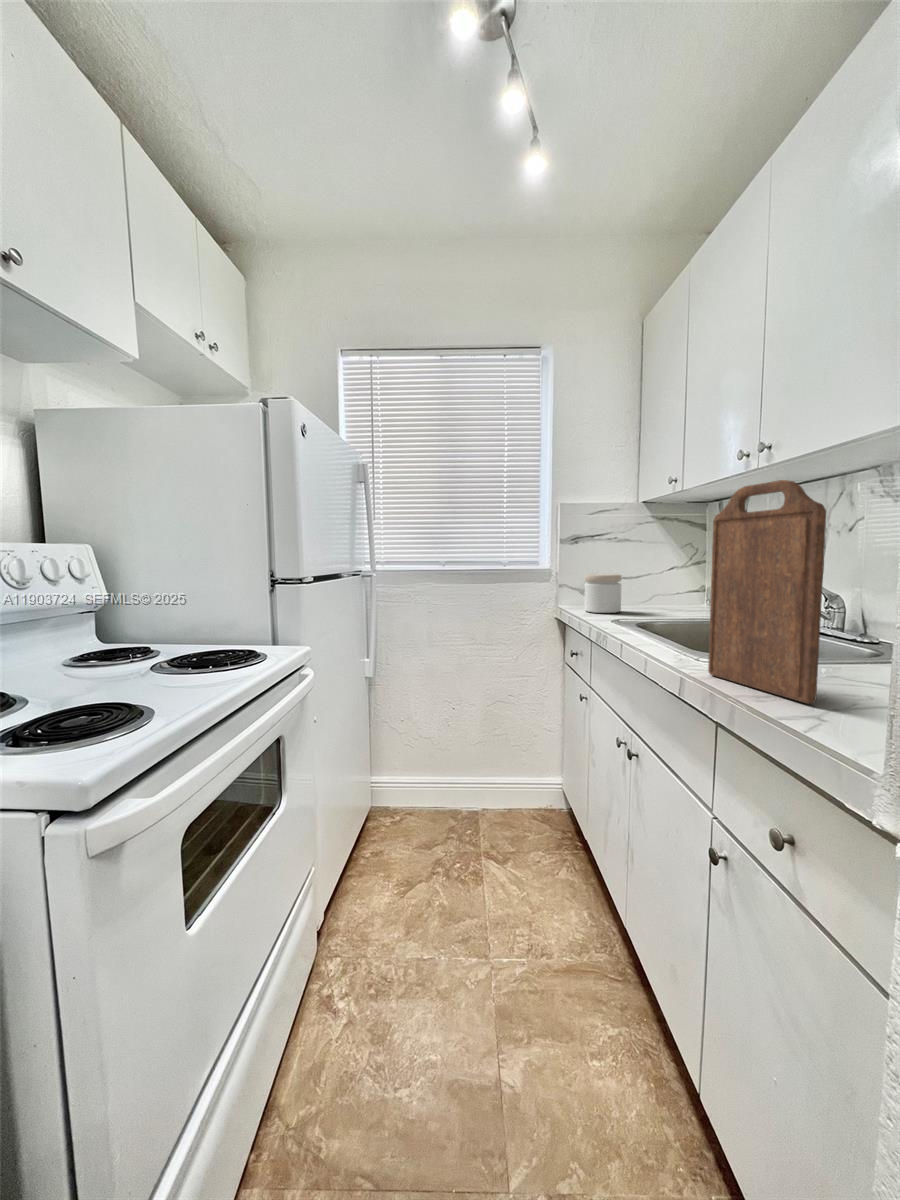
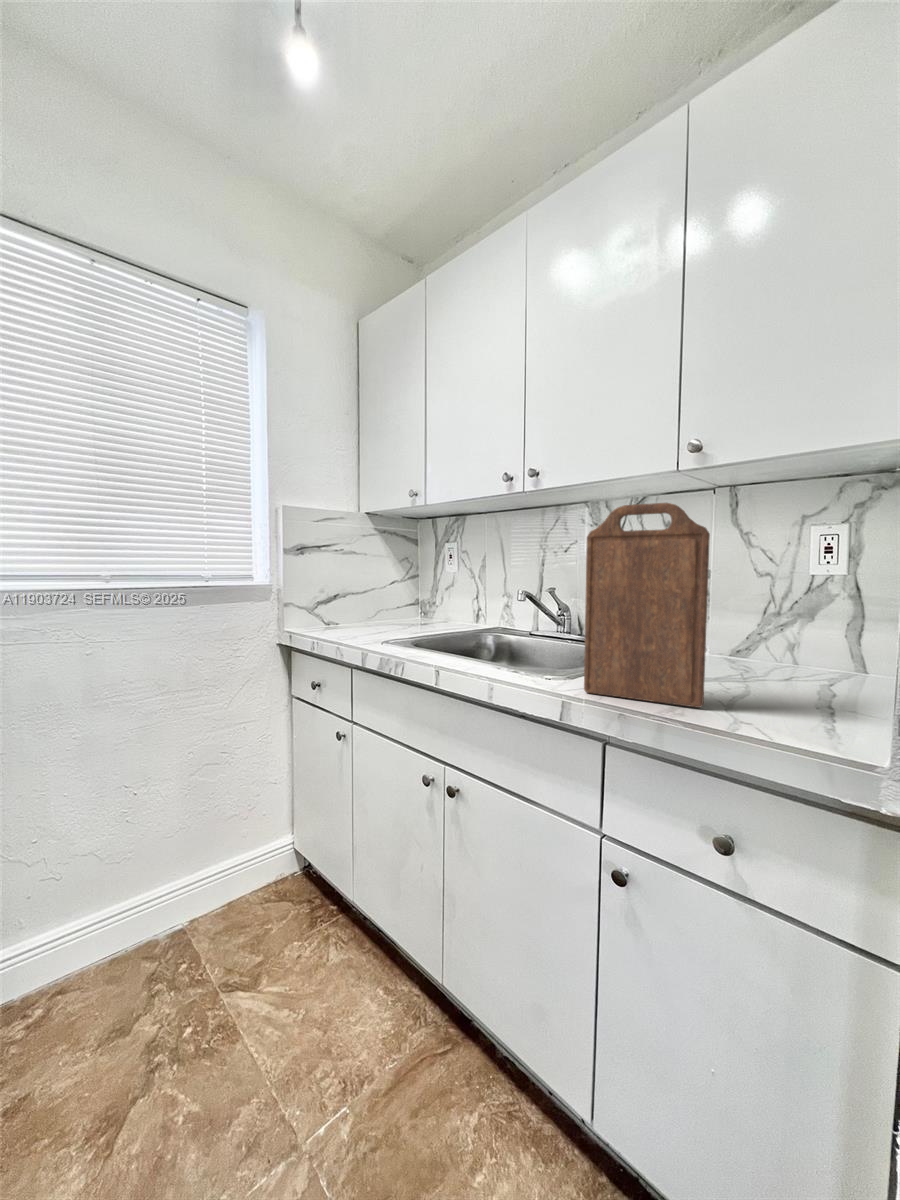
jar: present [584,574,621,613] -> none [324,590,365,635]

